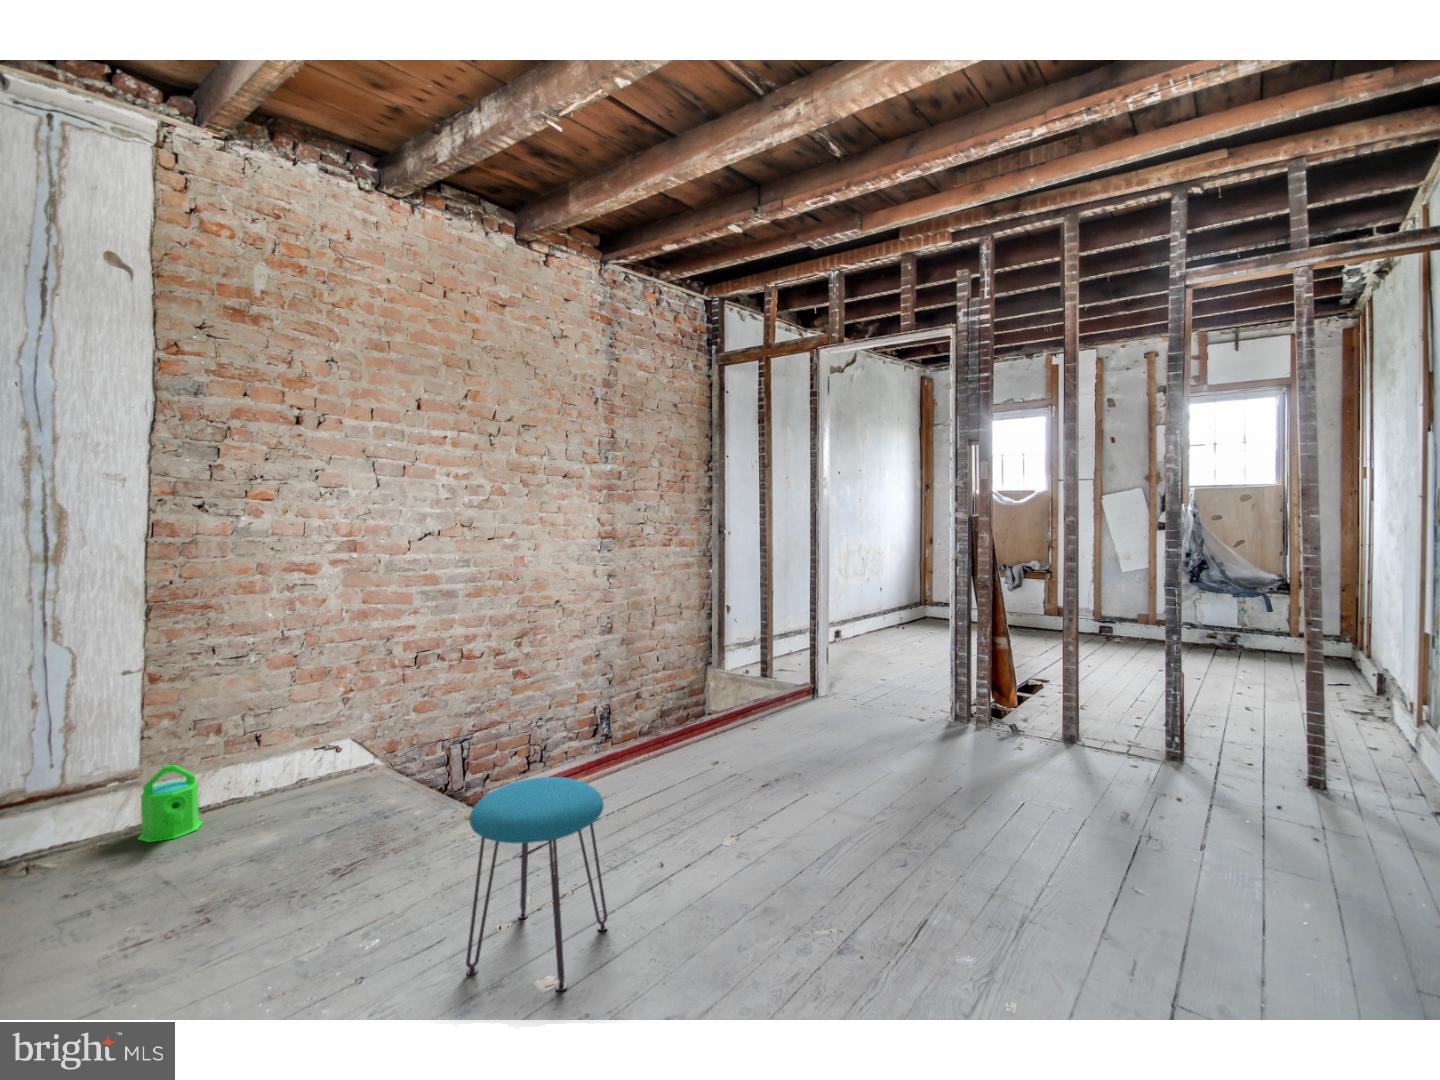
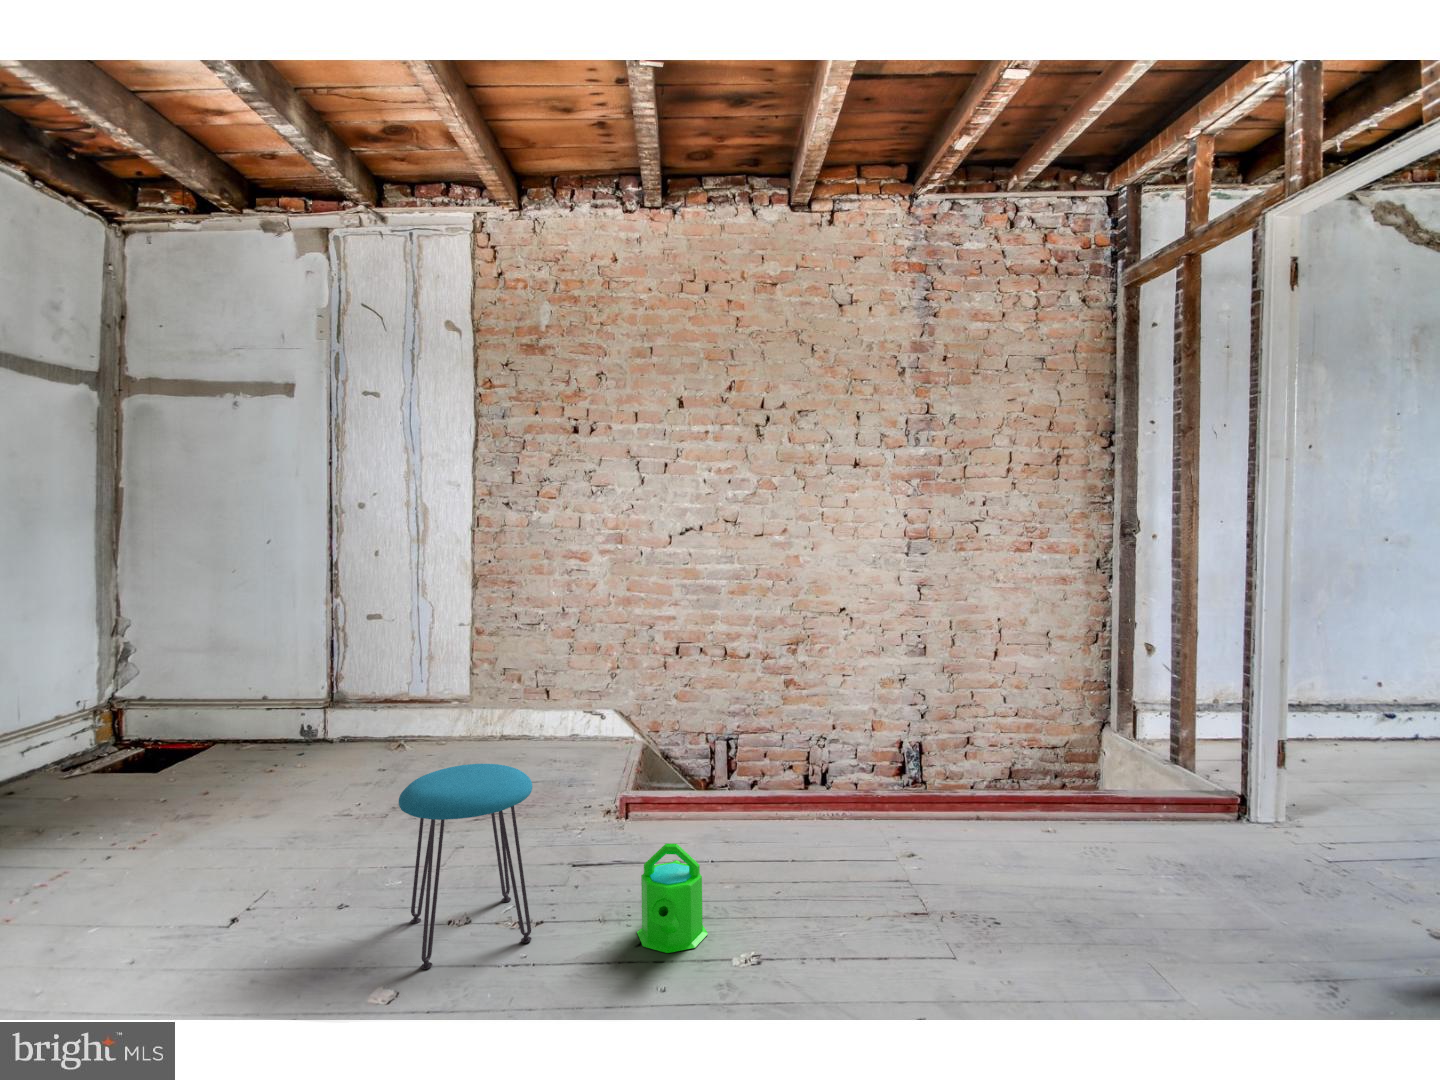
watering can: present [138,765,203,842] -> present [637,844,708,953]

